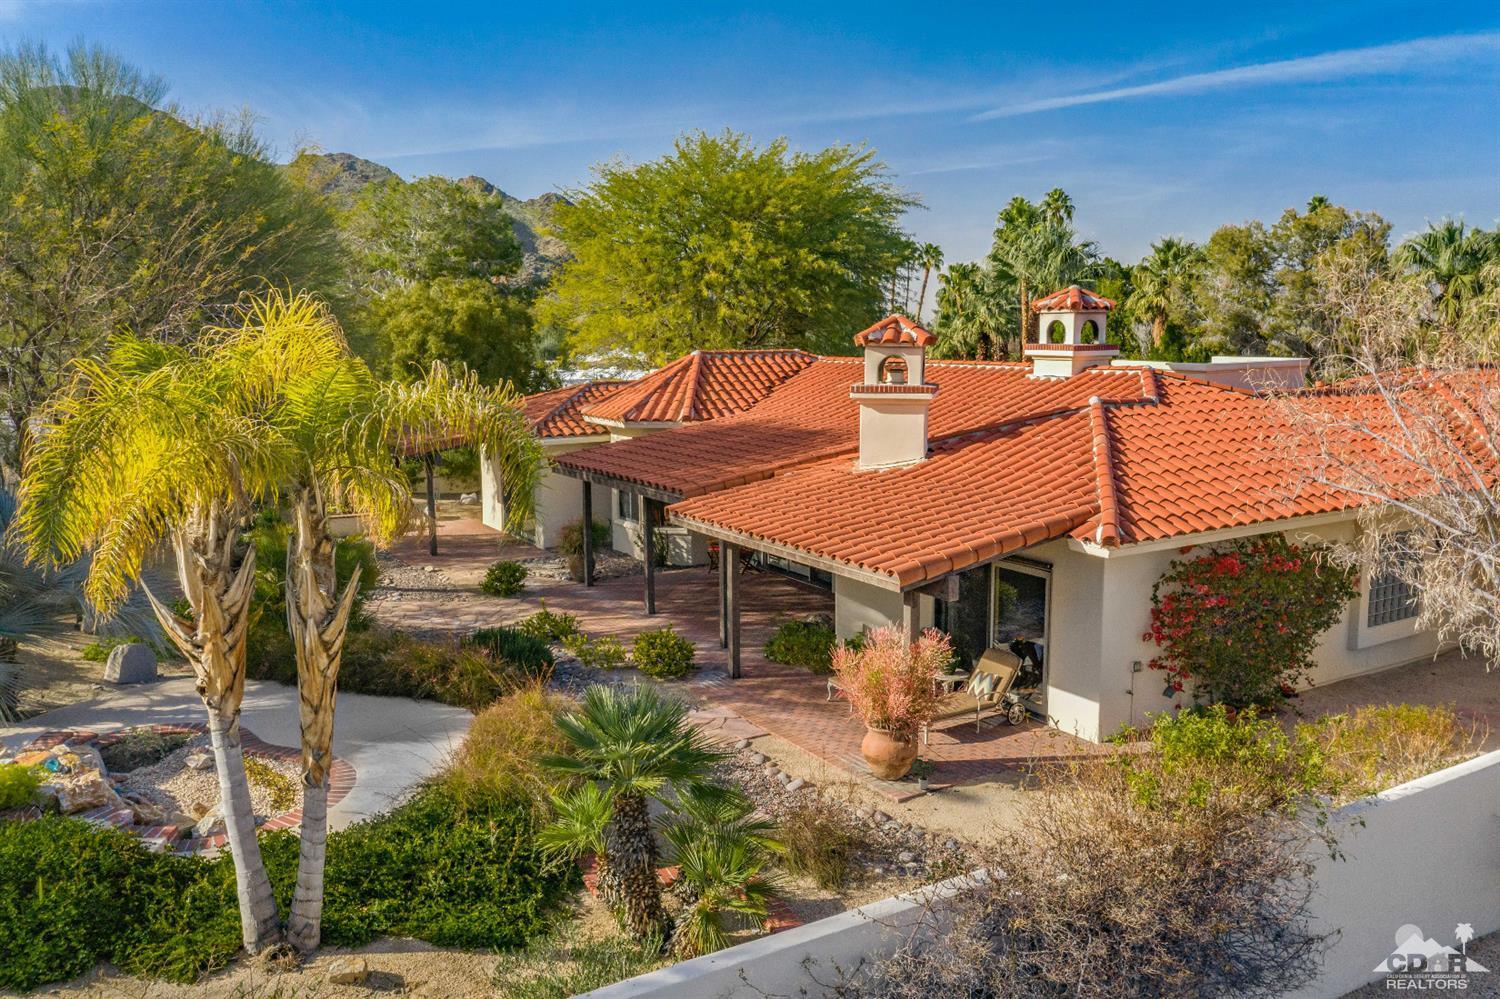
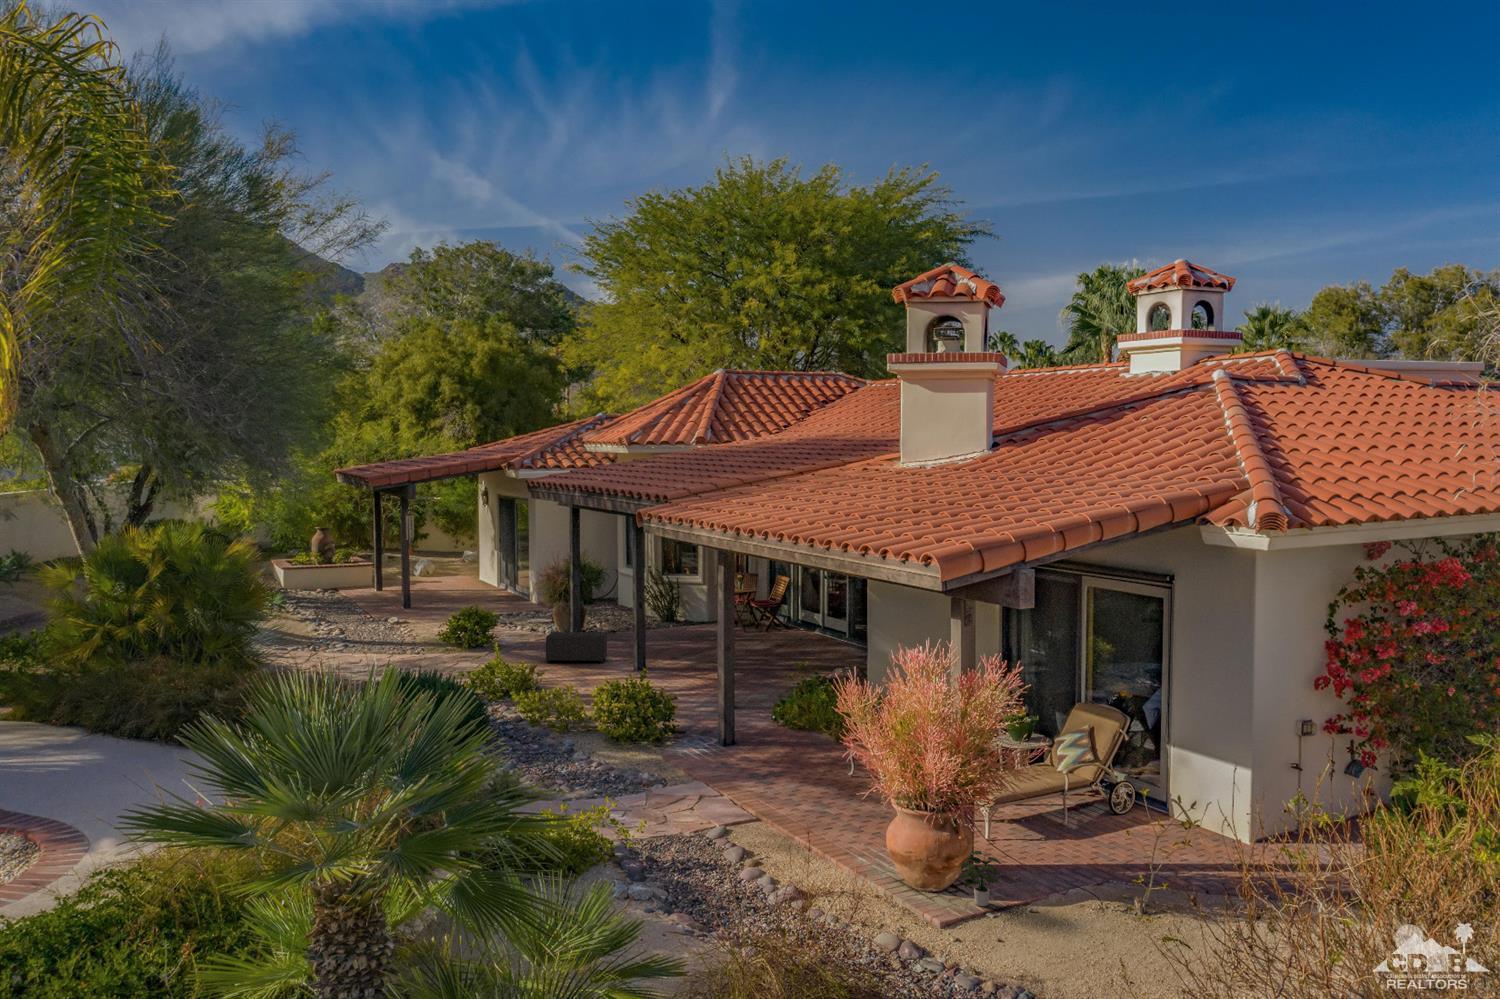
ottoman: none [576,585,623,610] -> present [546,632,607,663]

